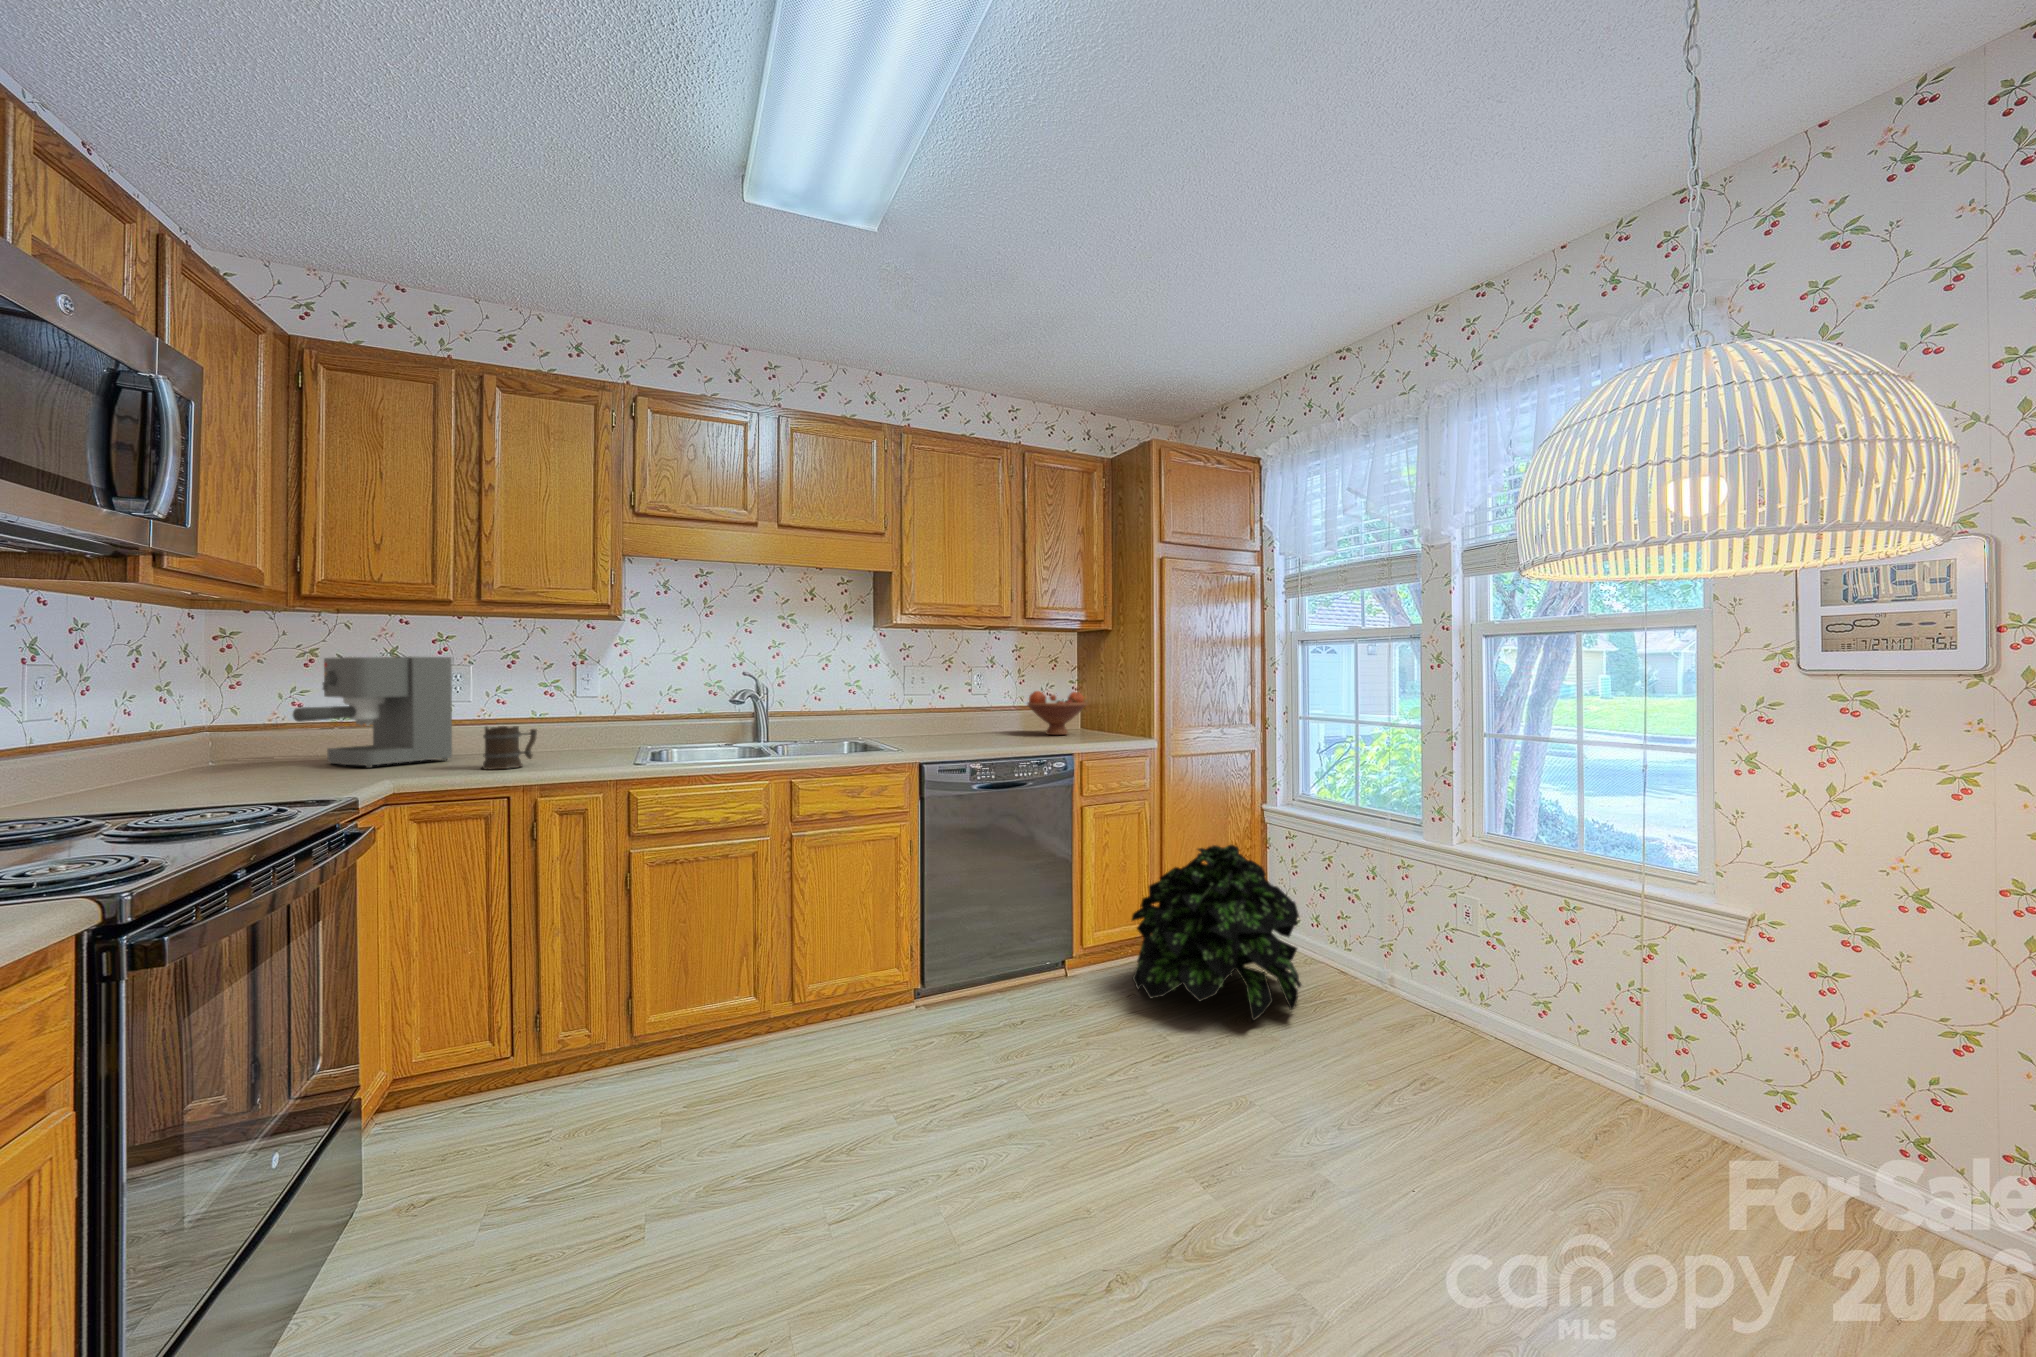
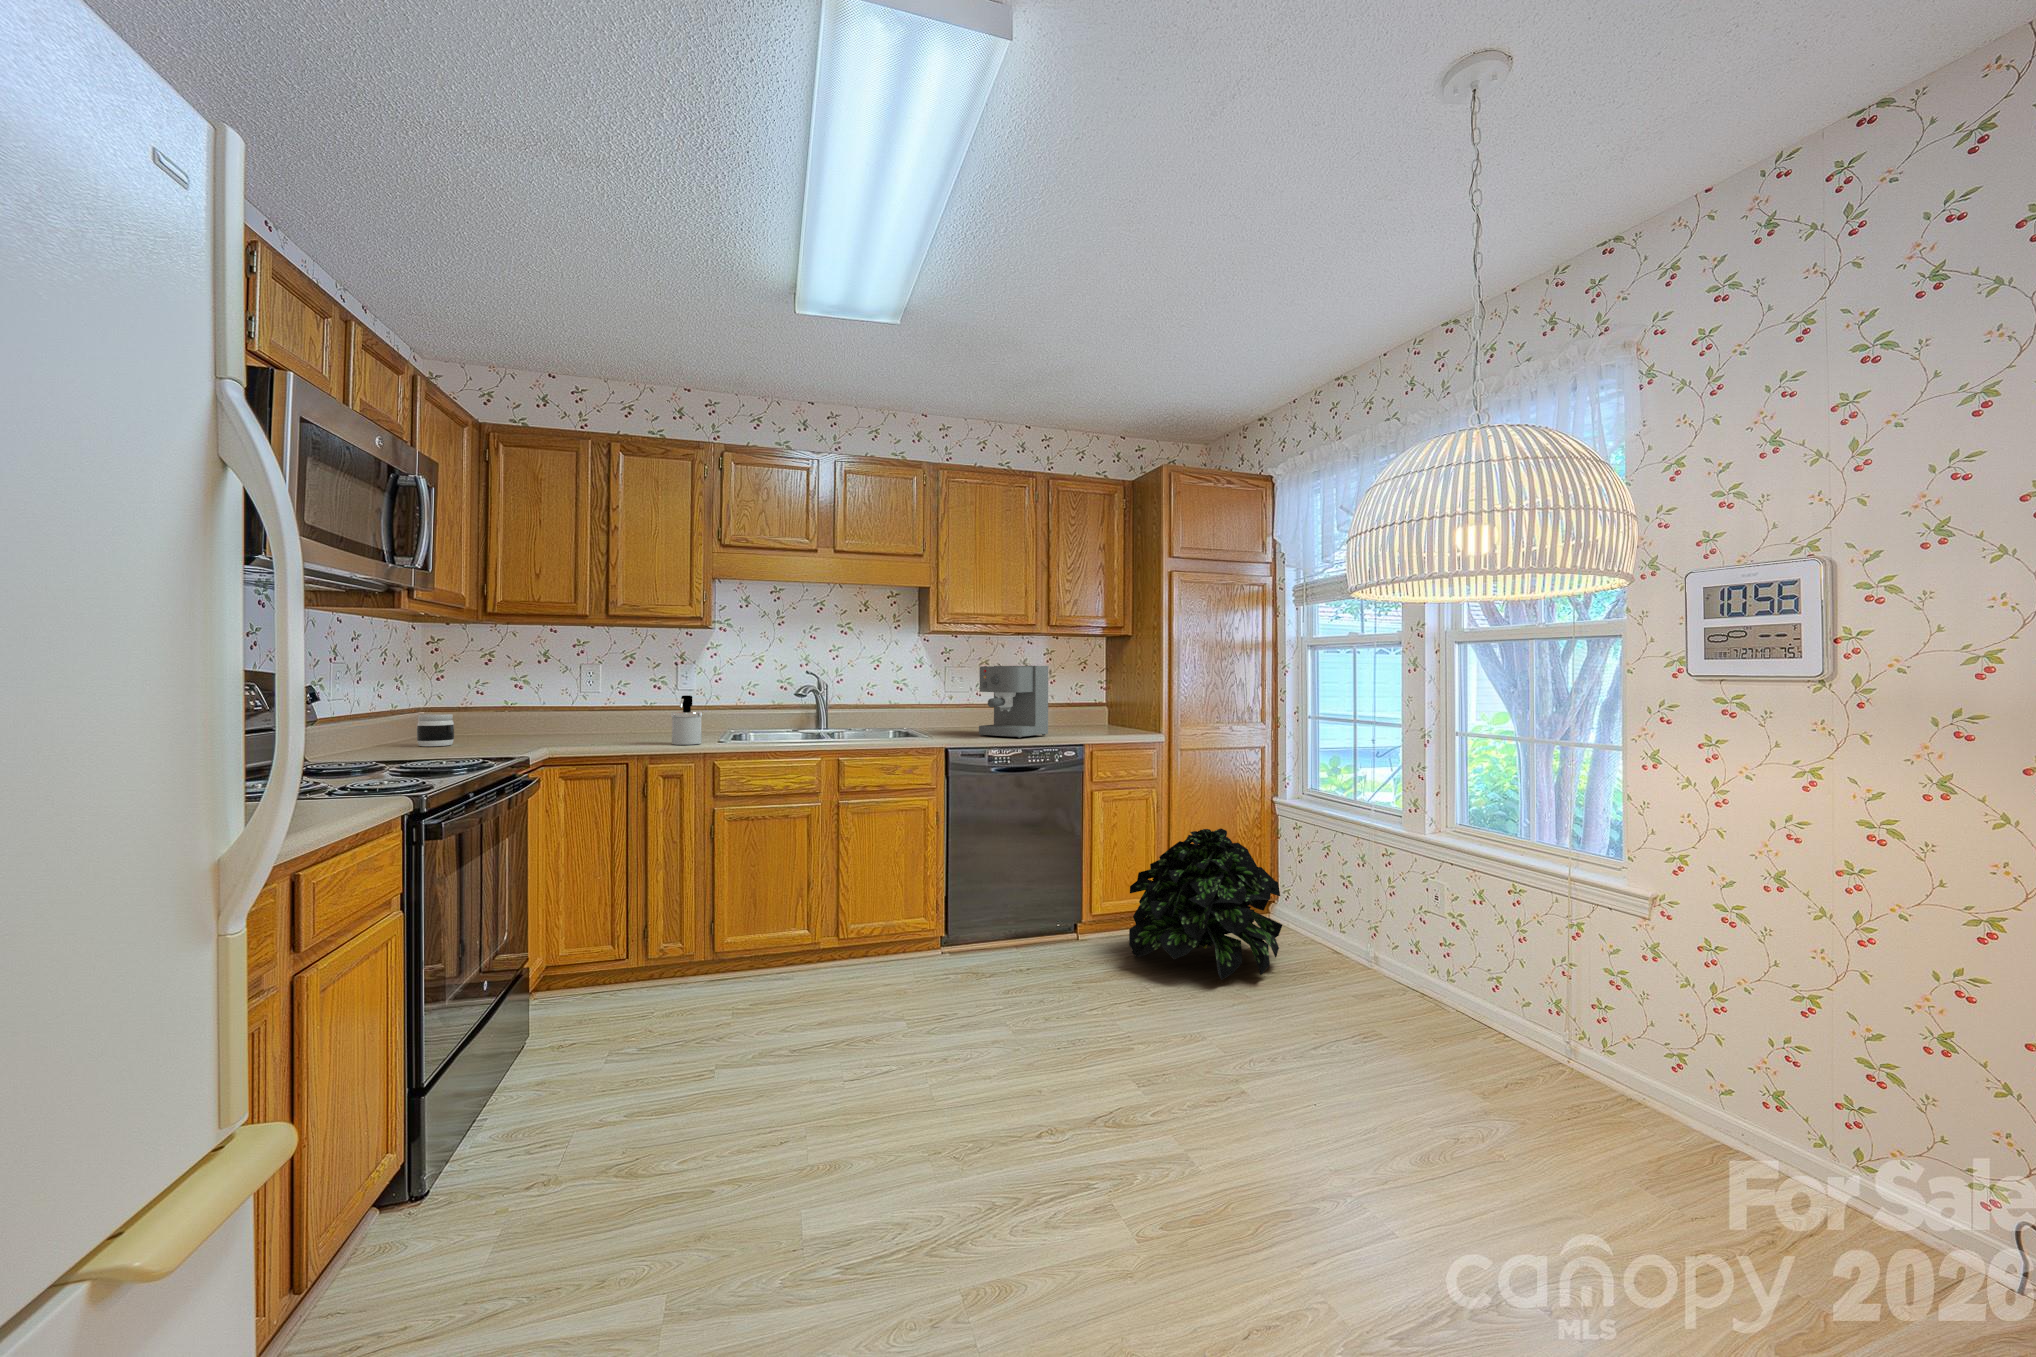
coffee maker: present [293,657,452,768] -> present [979,666,1048,738]
fruit bowl: present [1027,691,1086,735] -> none [1059,689,1114,731]
soap dispenser: none [571,704,614,768] -> present [671,695,703,745]
mug: present [482,726,537,770] -> none [607,712,647,744]
jar: none [185,734,247,781] -> present [417,714,454,746]

